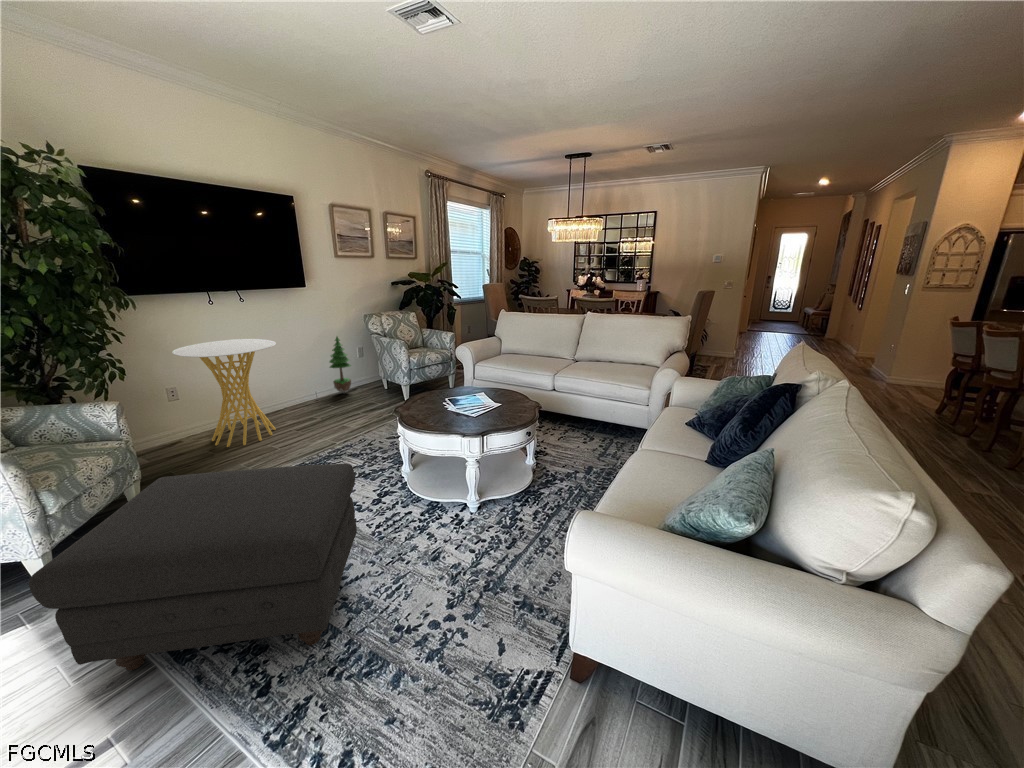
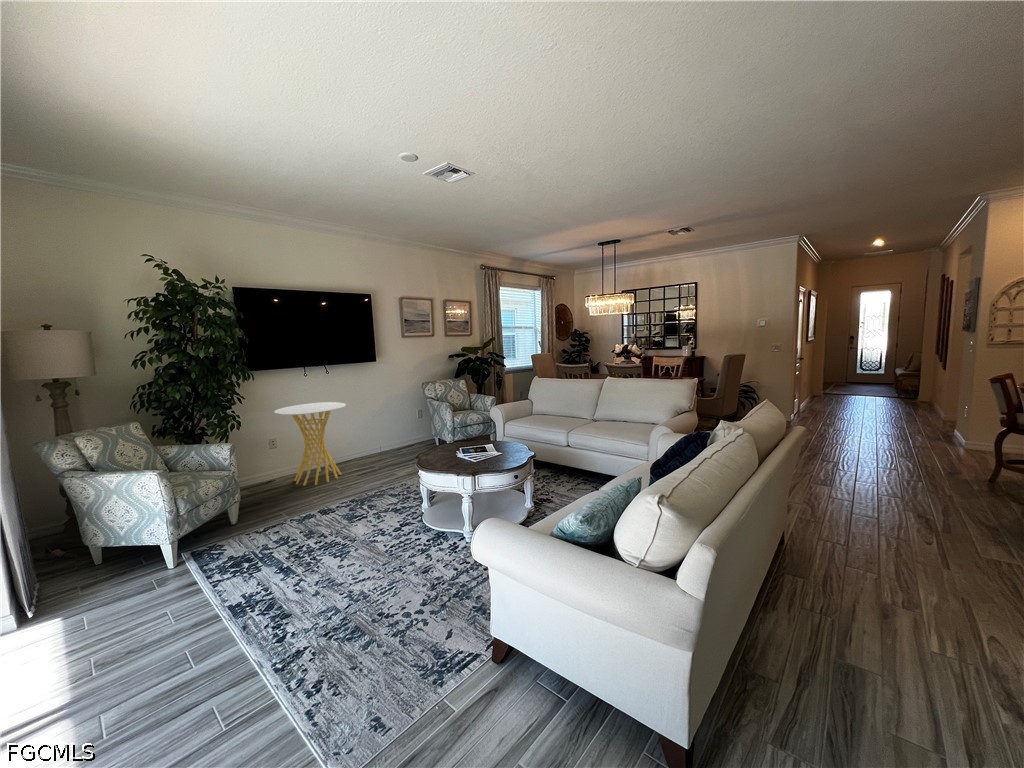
potted tree: present [329,337,351,393] -> none [390,400,409,449]
ottoman: present [29,464,357,671] -> none [162,489,369,618]

